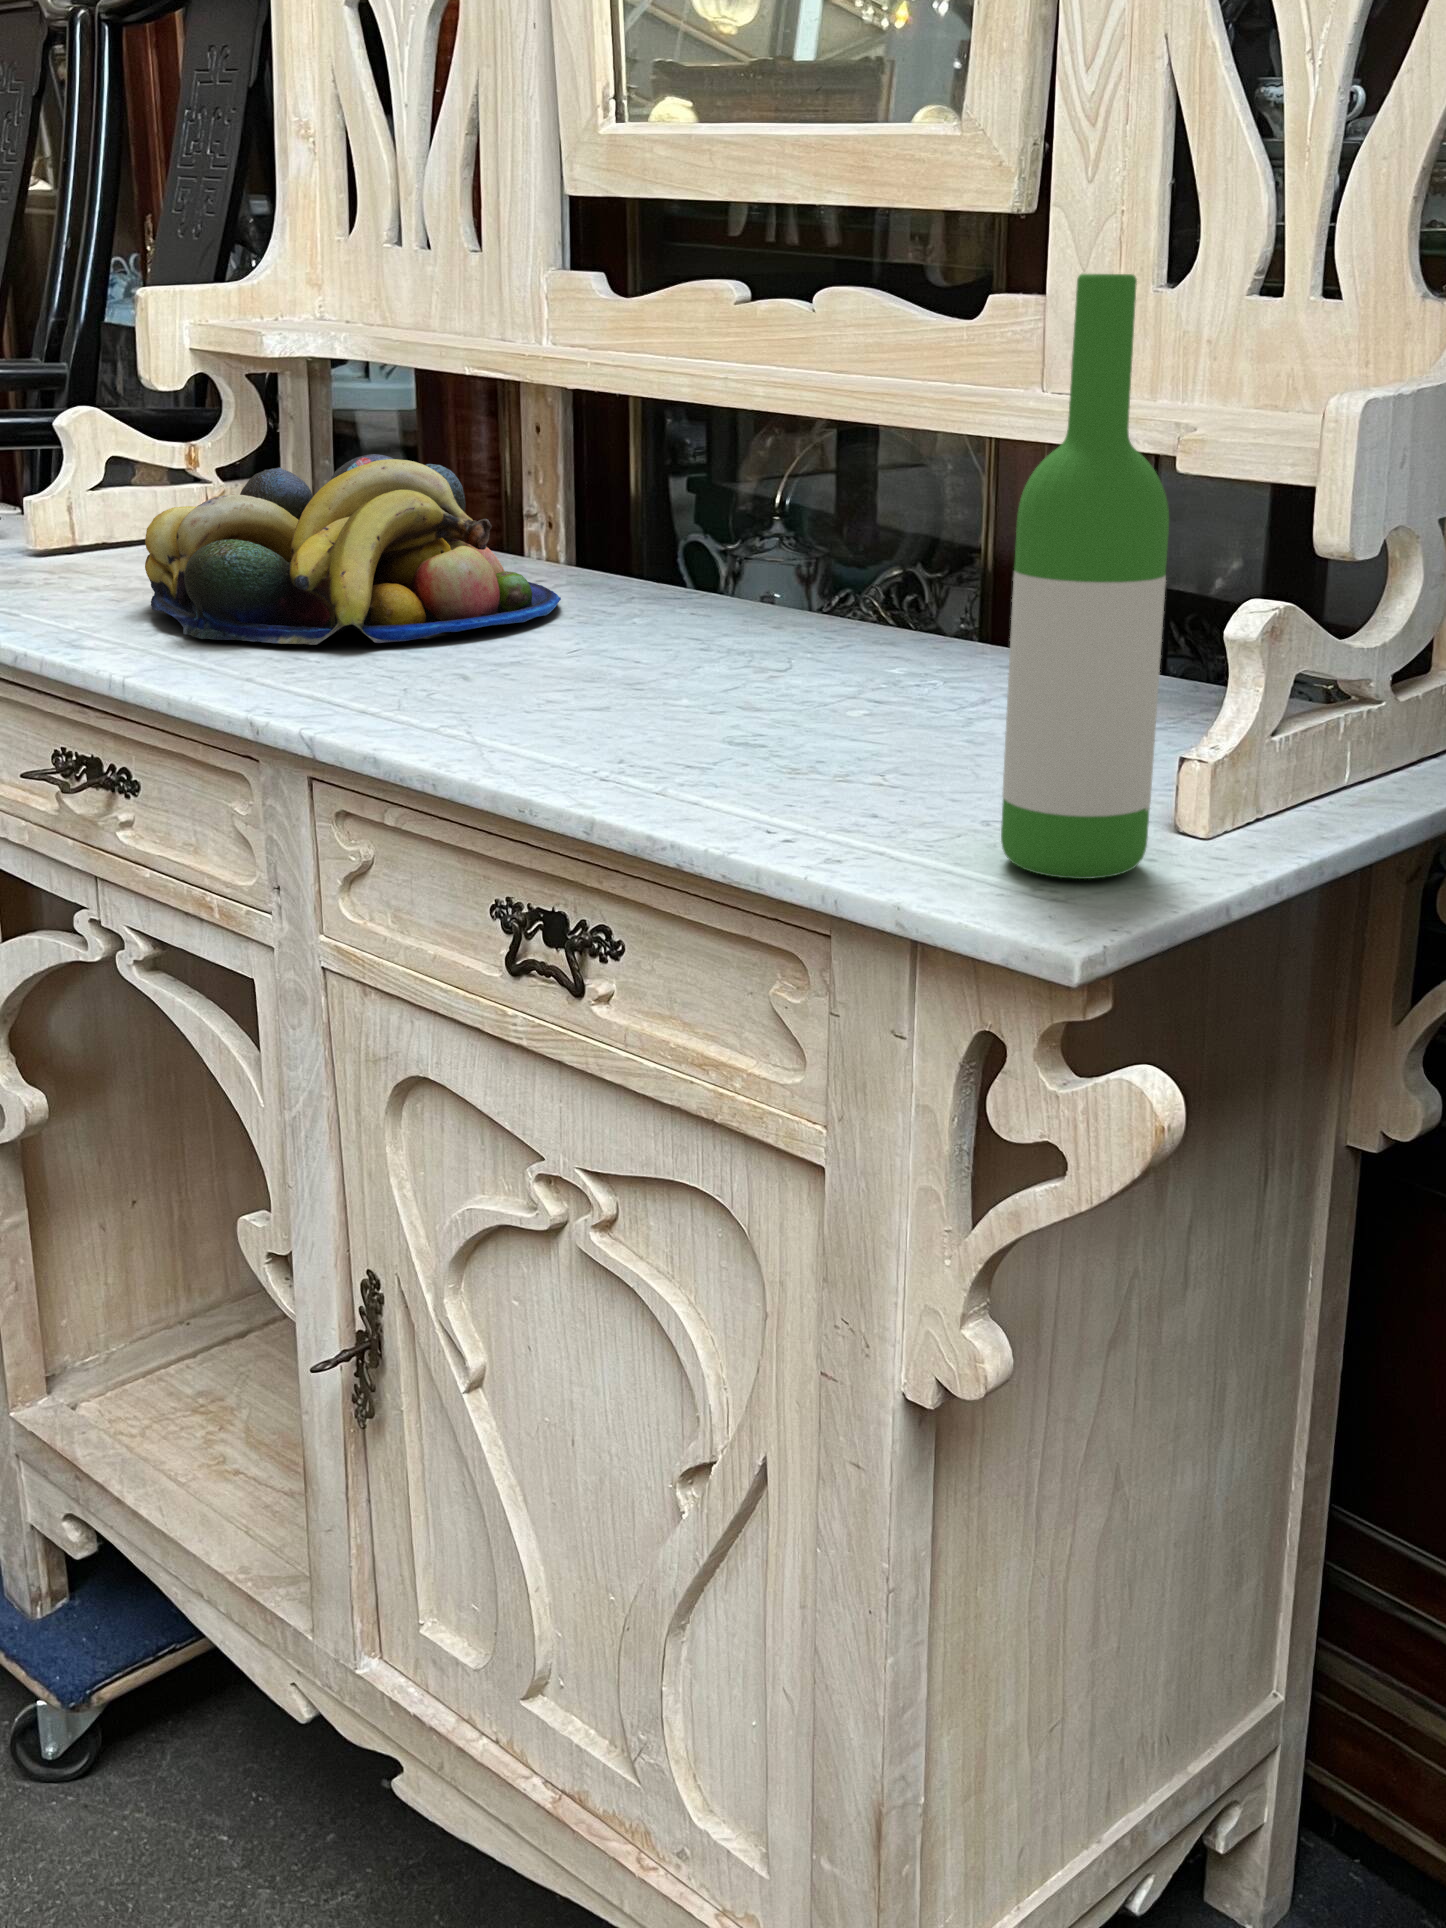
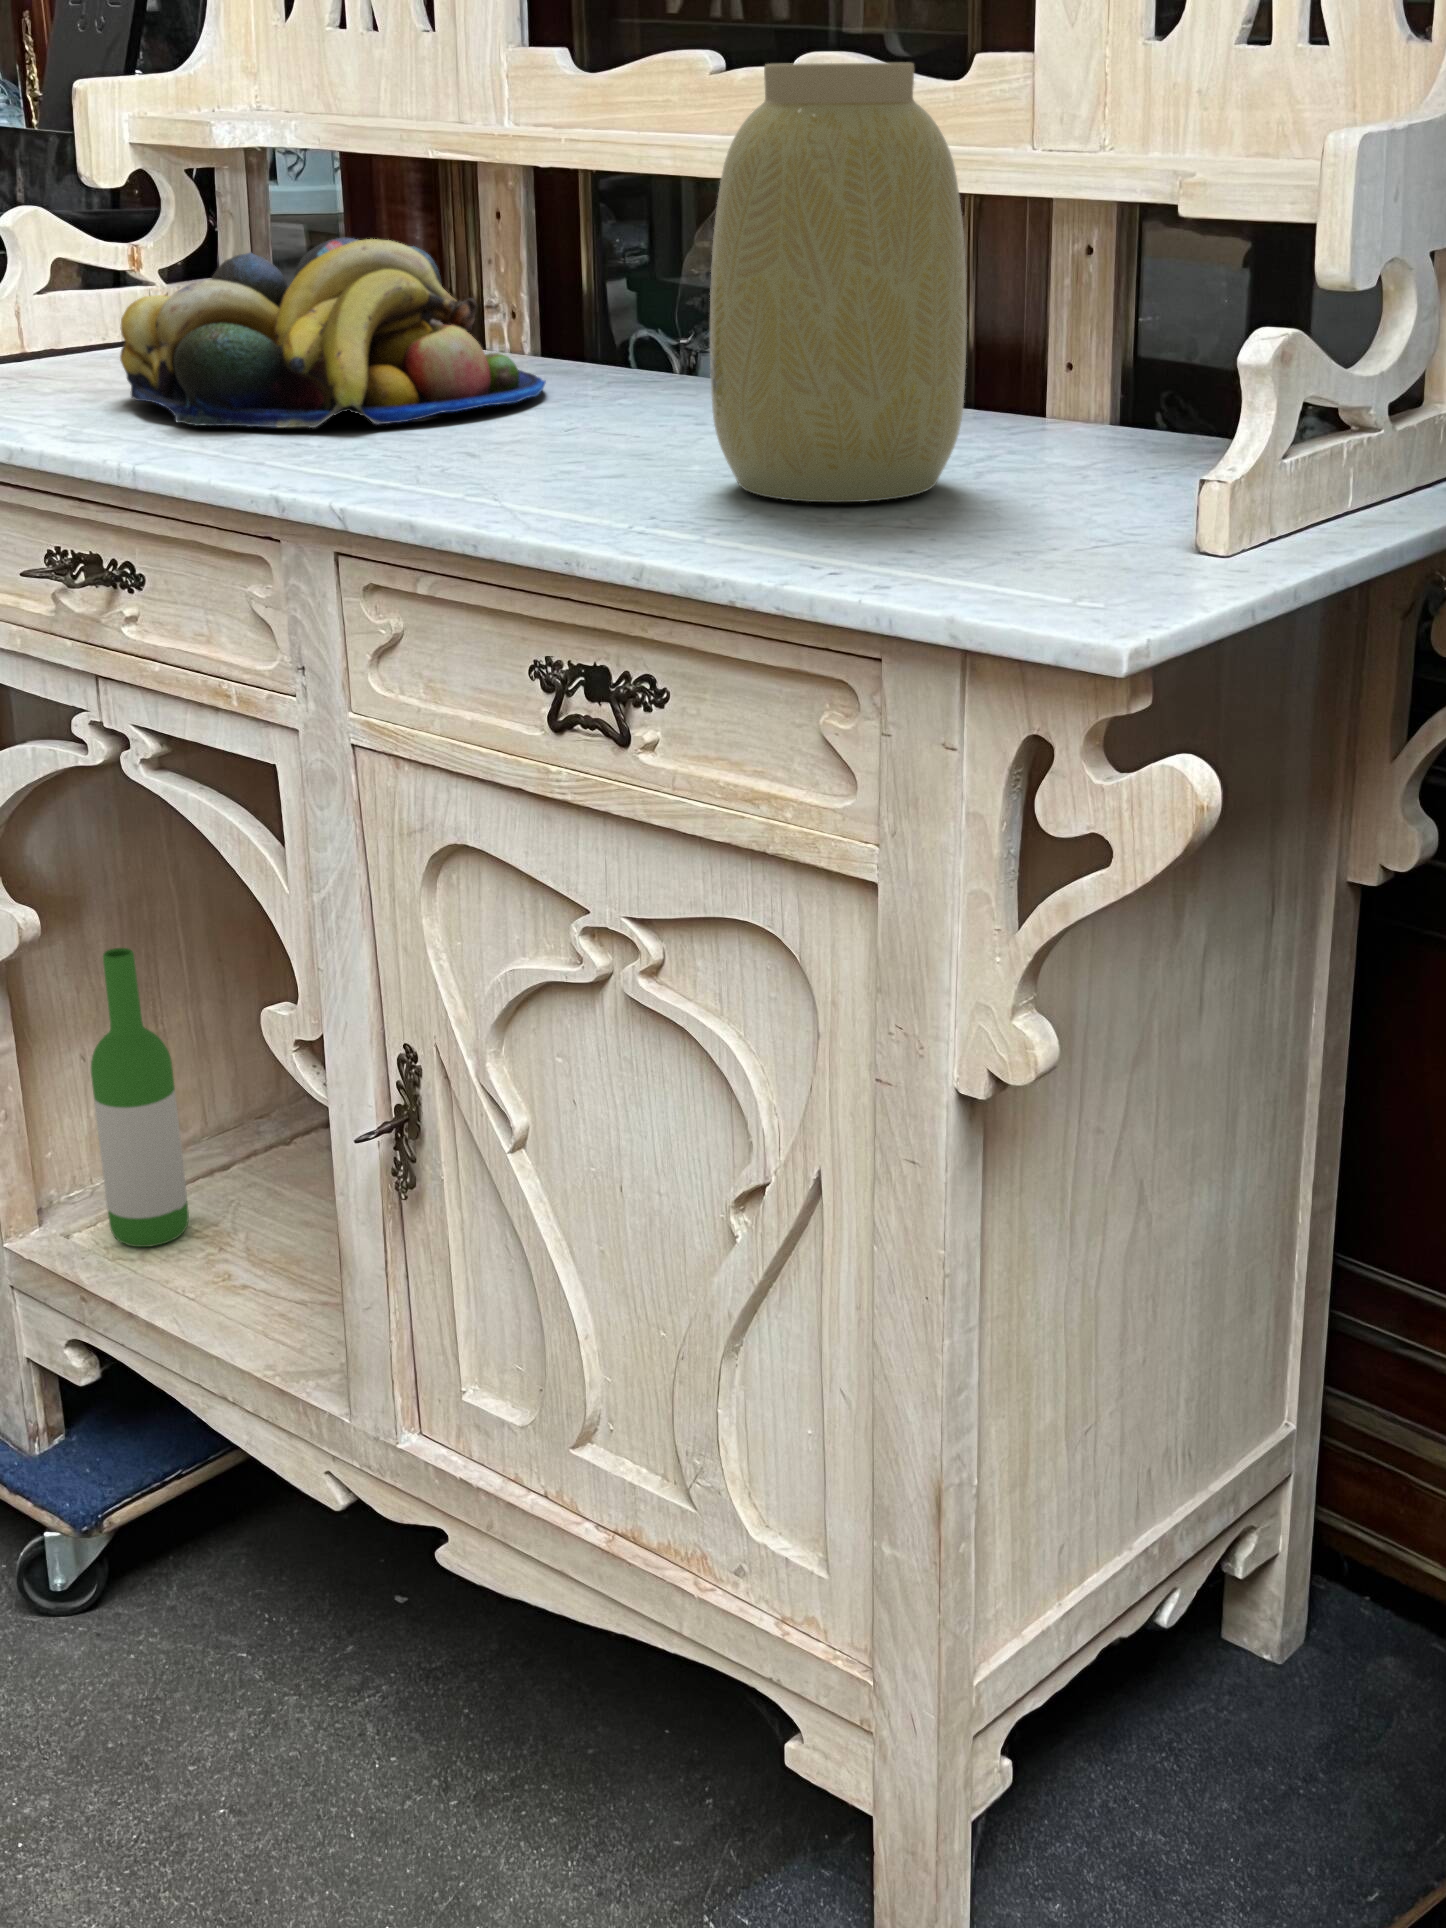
wine bottle: present [1001,274,1169,879] -> present [91,948,189,1247]
vase: none [688,309,951,752] -> present [710,63,967,502]

